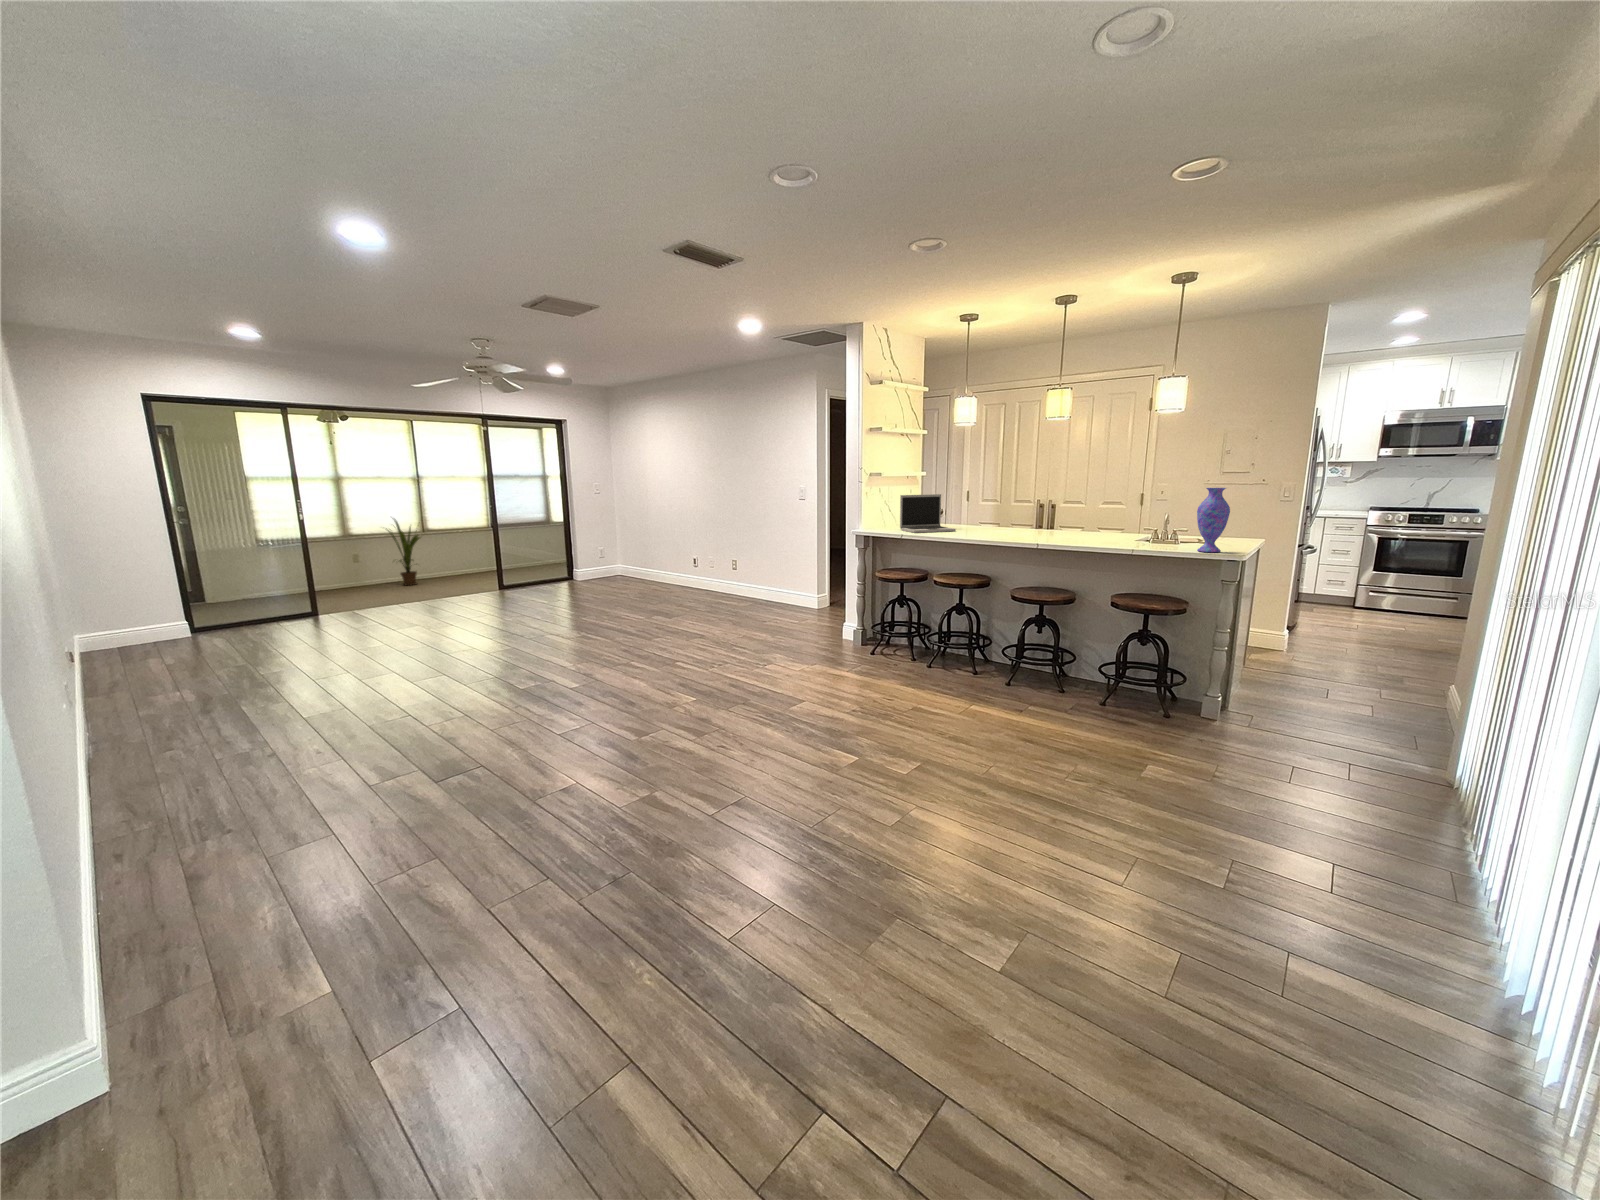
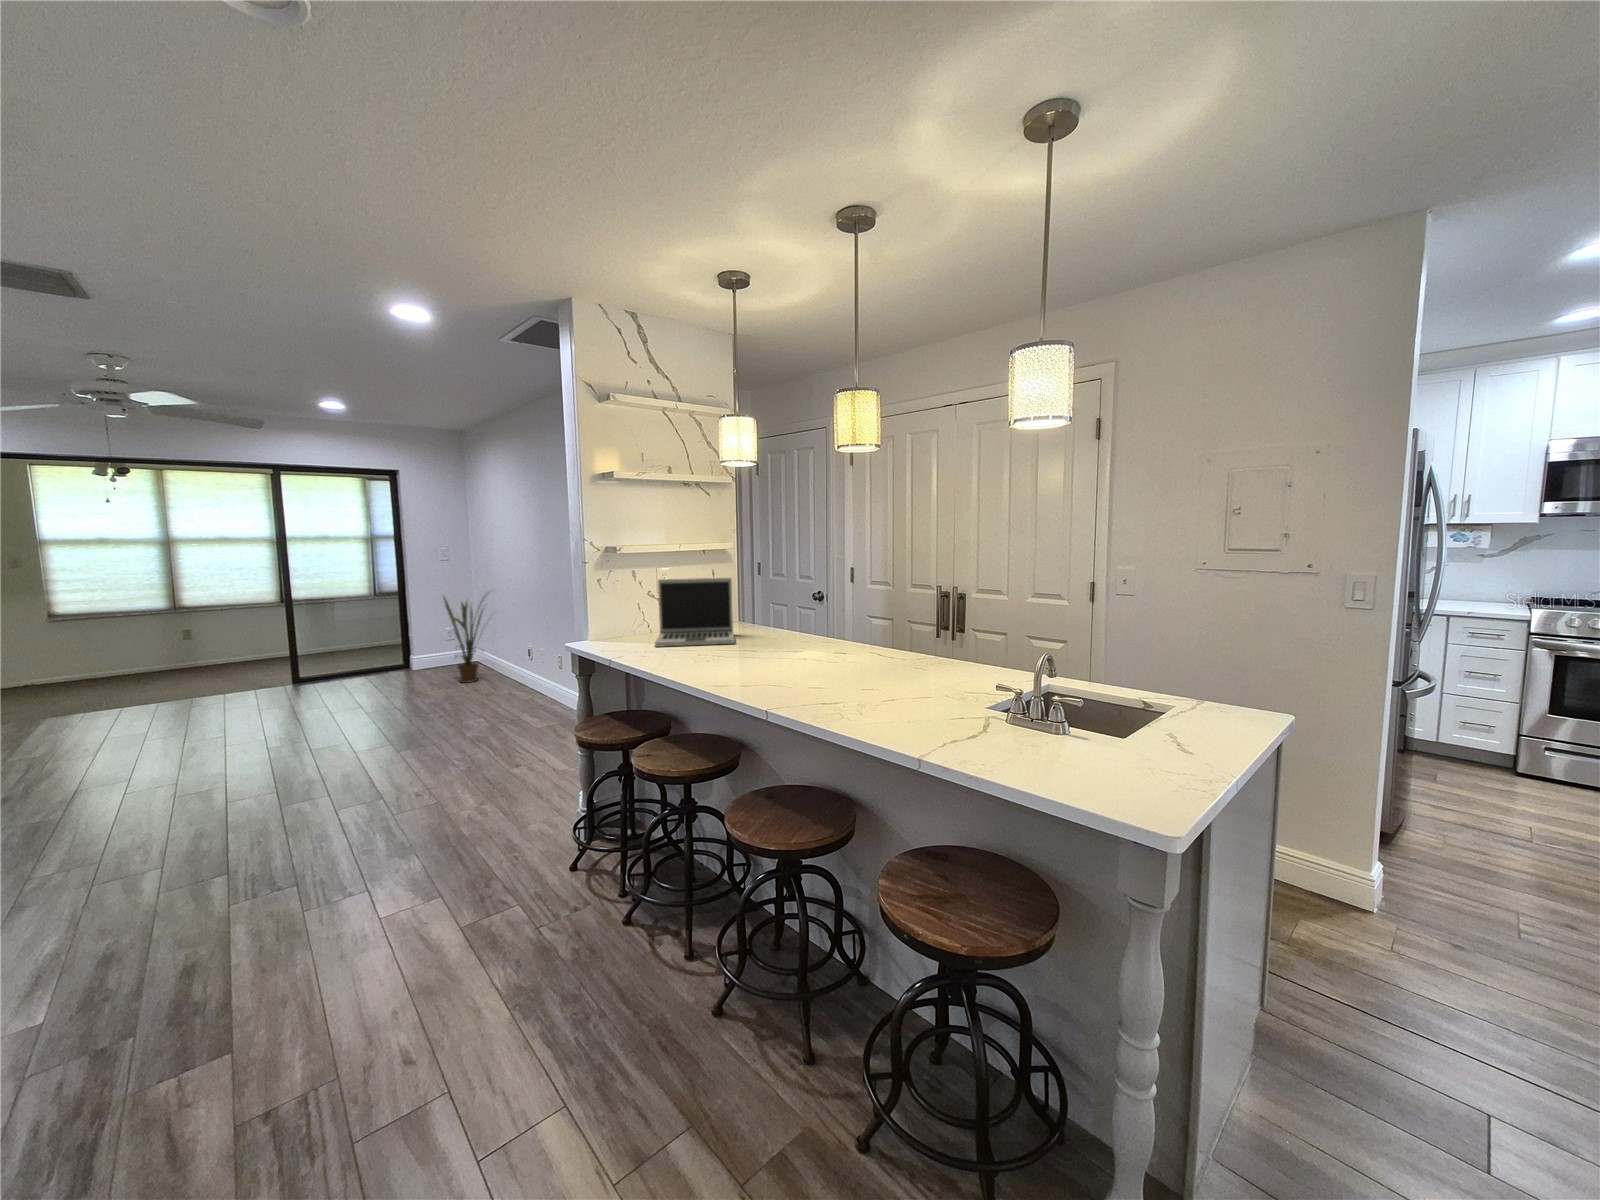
vase: present [1197,488,1230,552] -> none [1071,597,1157,779]
house plant: present [388,519,420,586] -> present [444,593,489,683]

